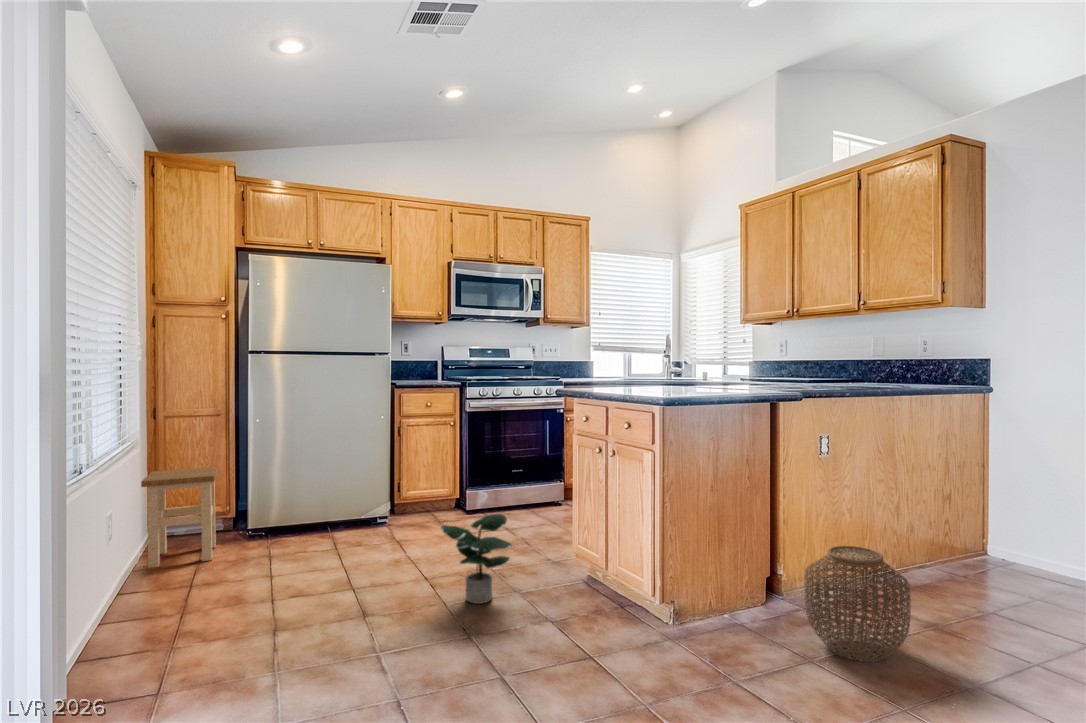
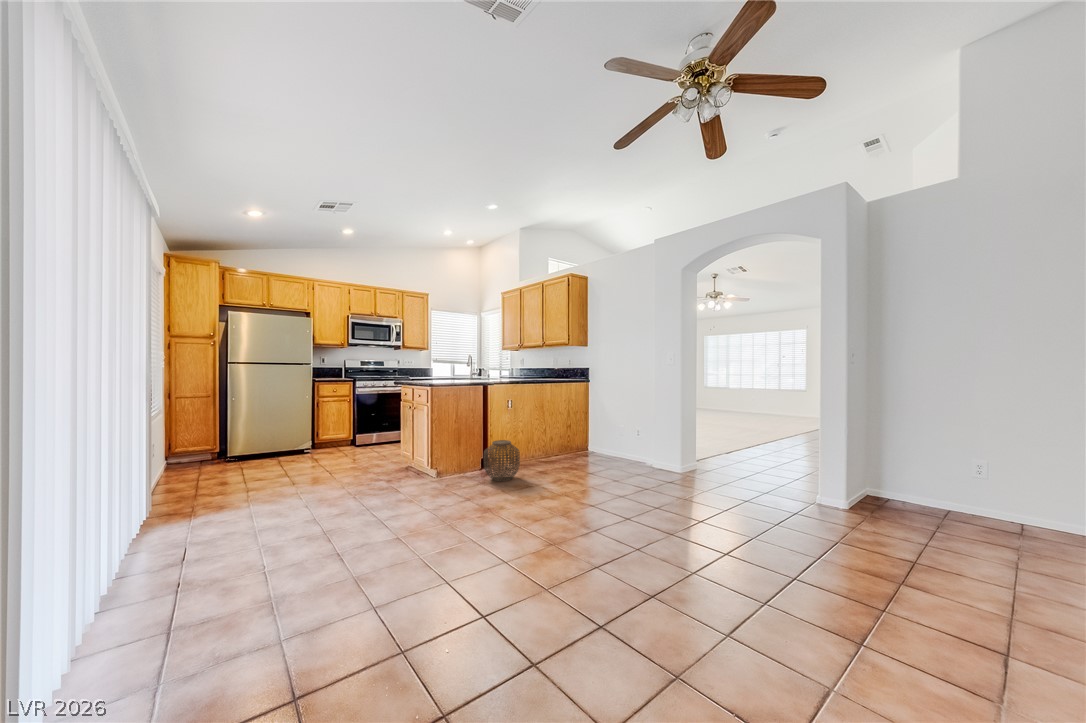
stool: present [141,466,219,568] -> none [165,424,209,476]
potted plant: present [441,514,512,604] -> none [333,438,367,477]

